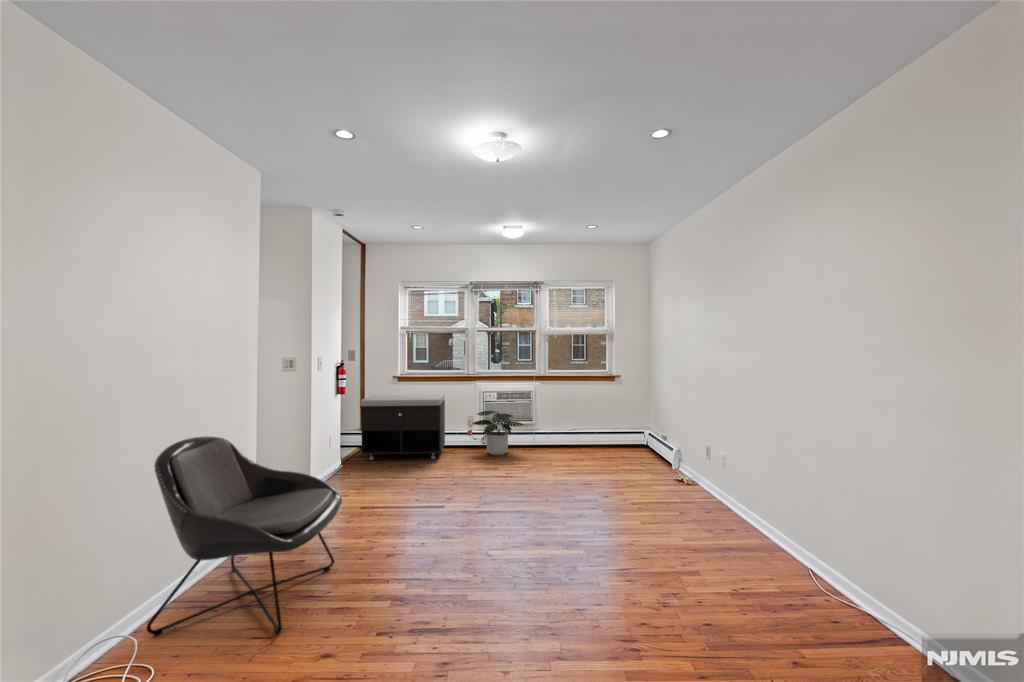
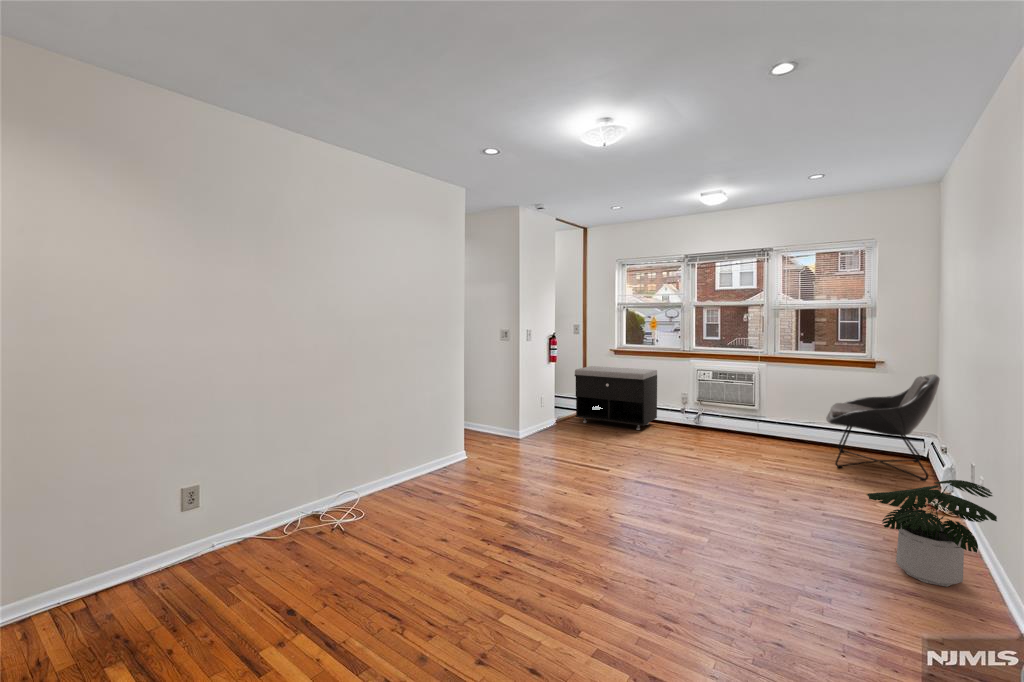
potted plant: present [473,411,524,455] -> present [867,480,997,587]
lounge chair: present [147,436,342,636] -> present [826,375,940,482]

